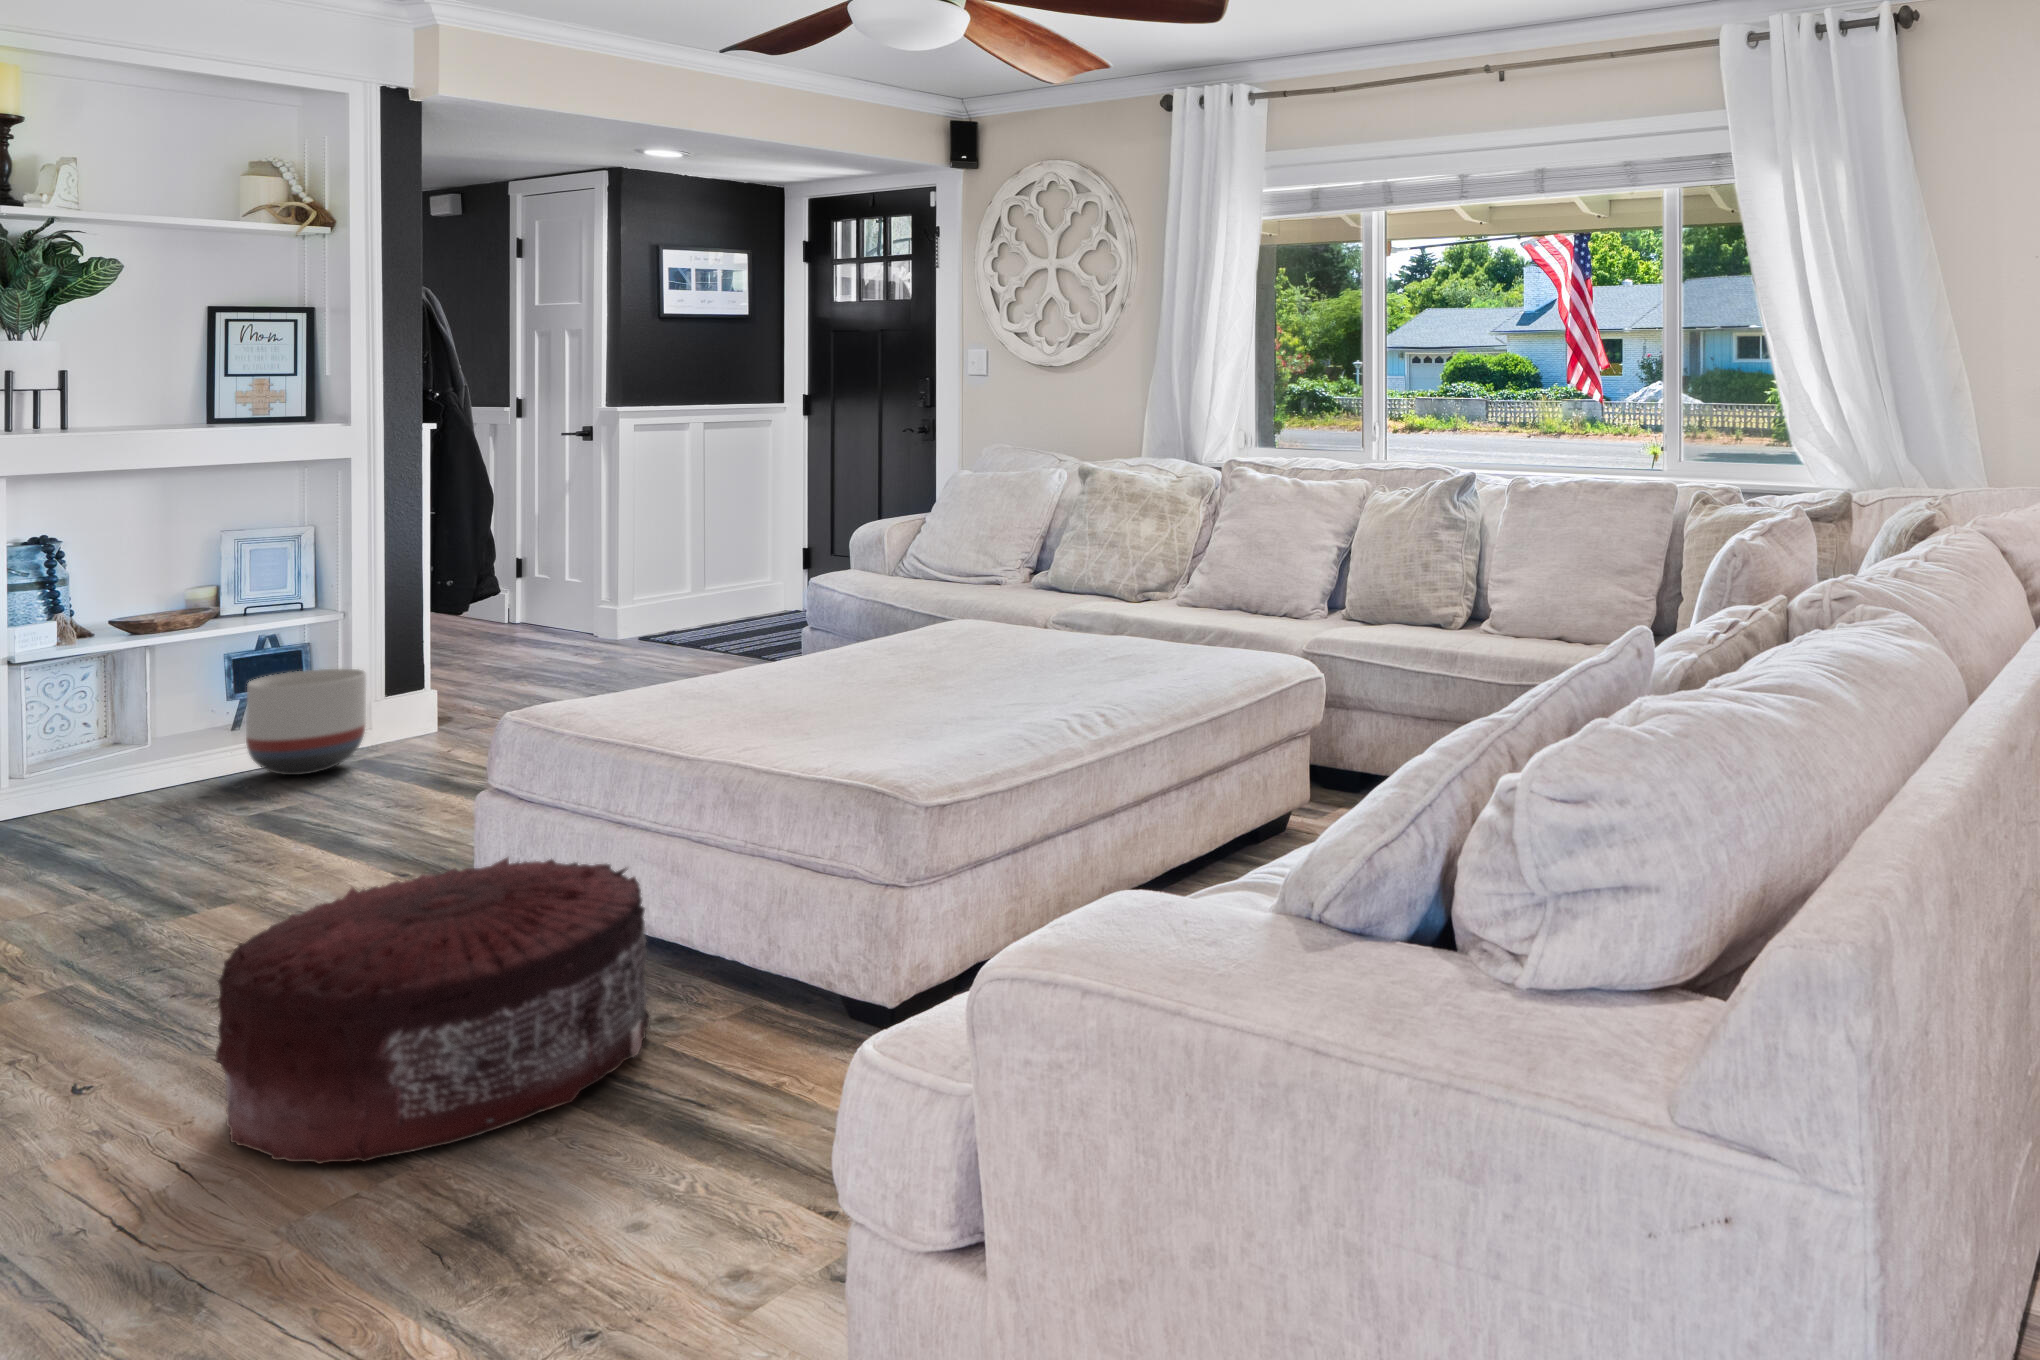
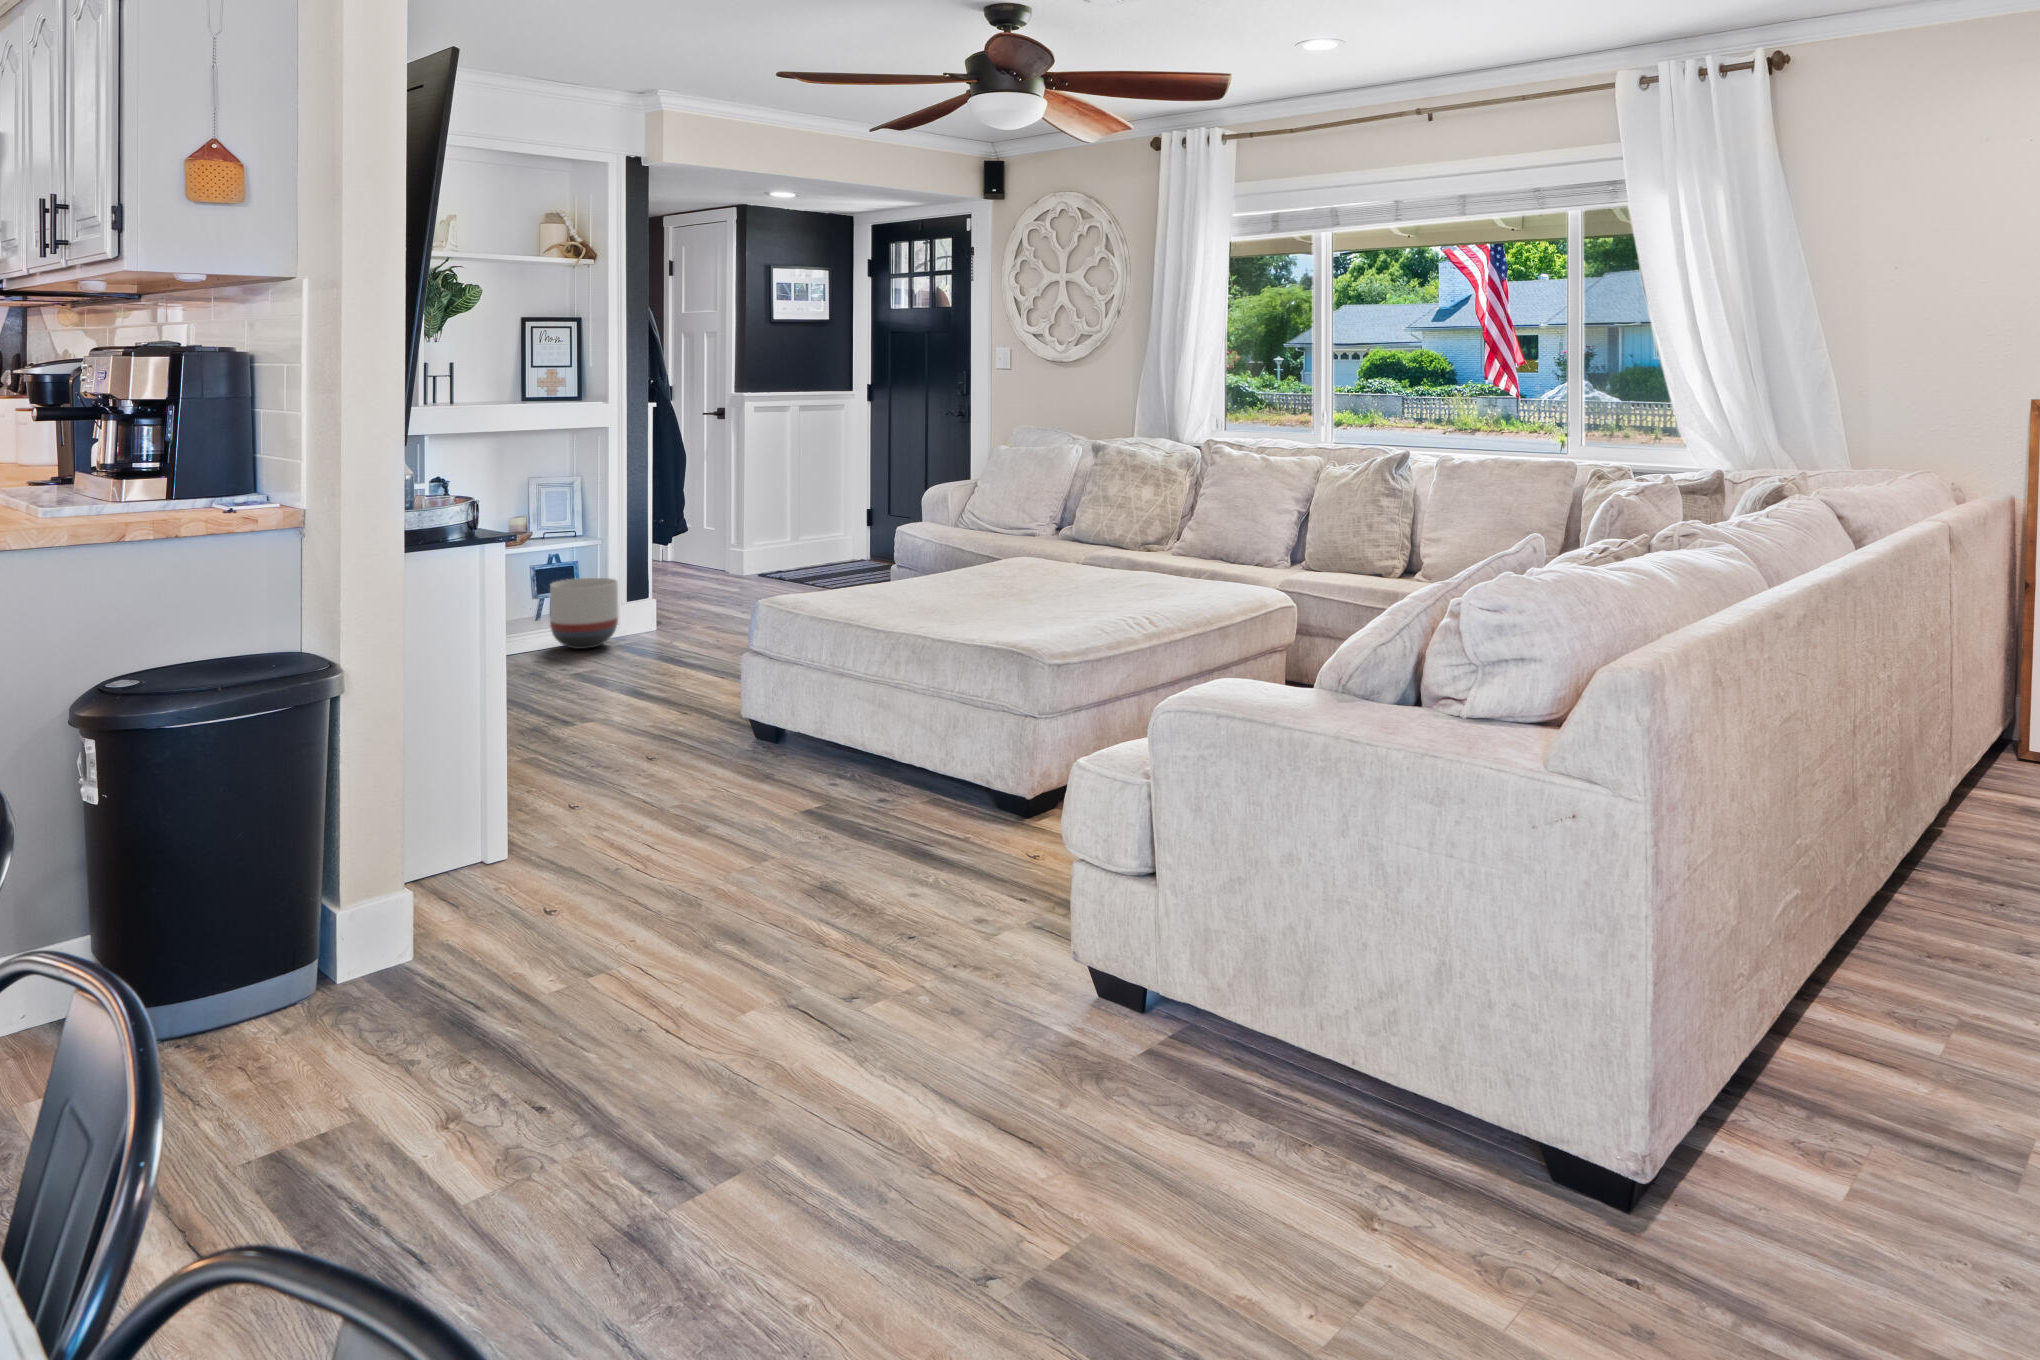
pouf: present [216,858,651,1164] -> none [640,692,863,857]

